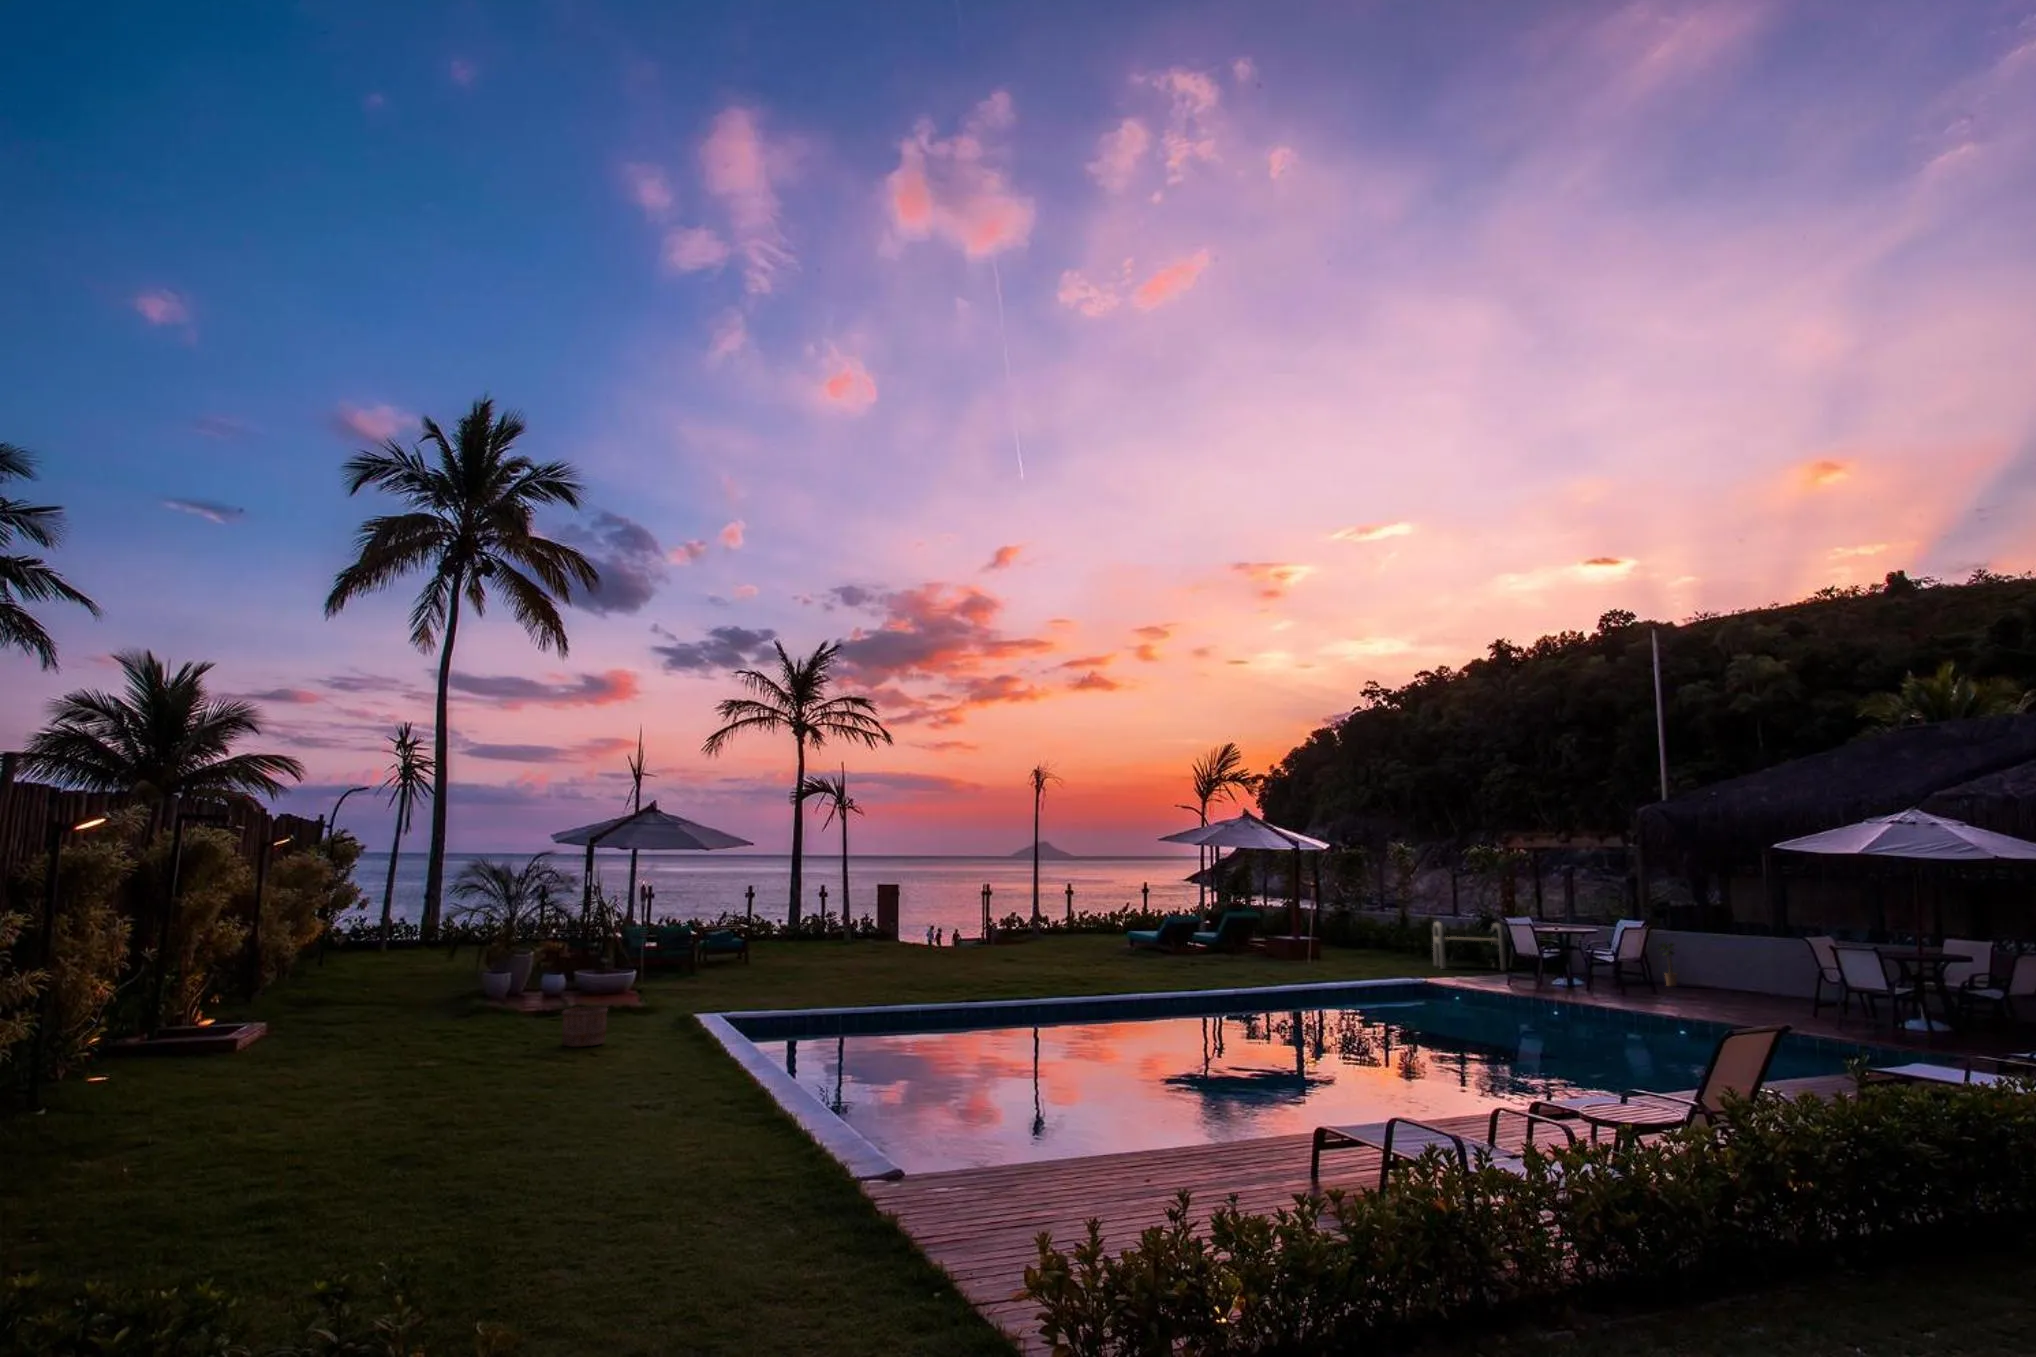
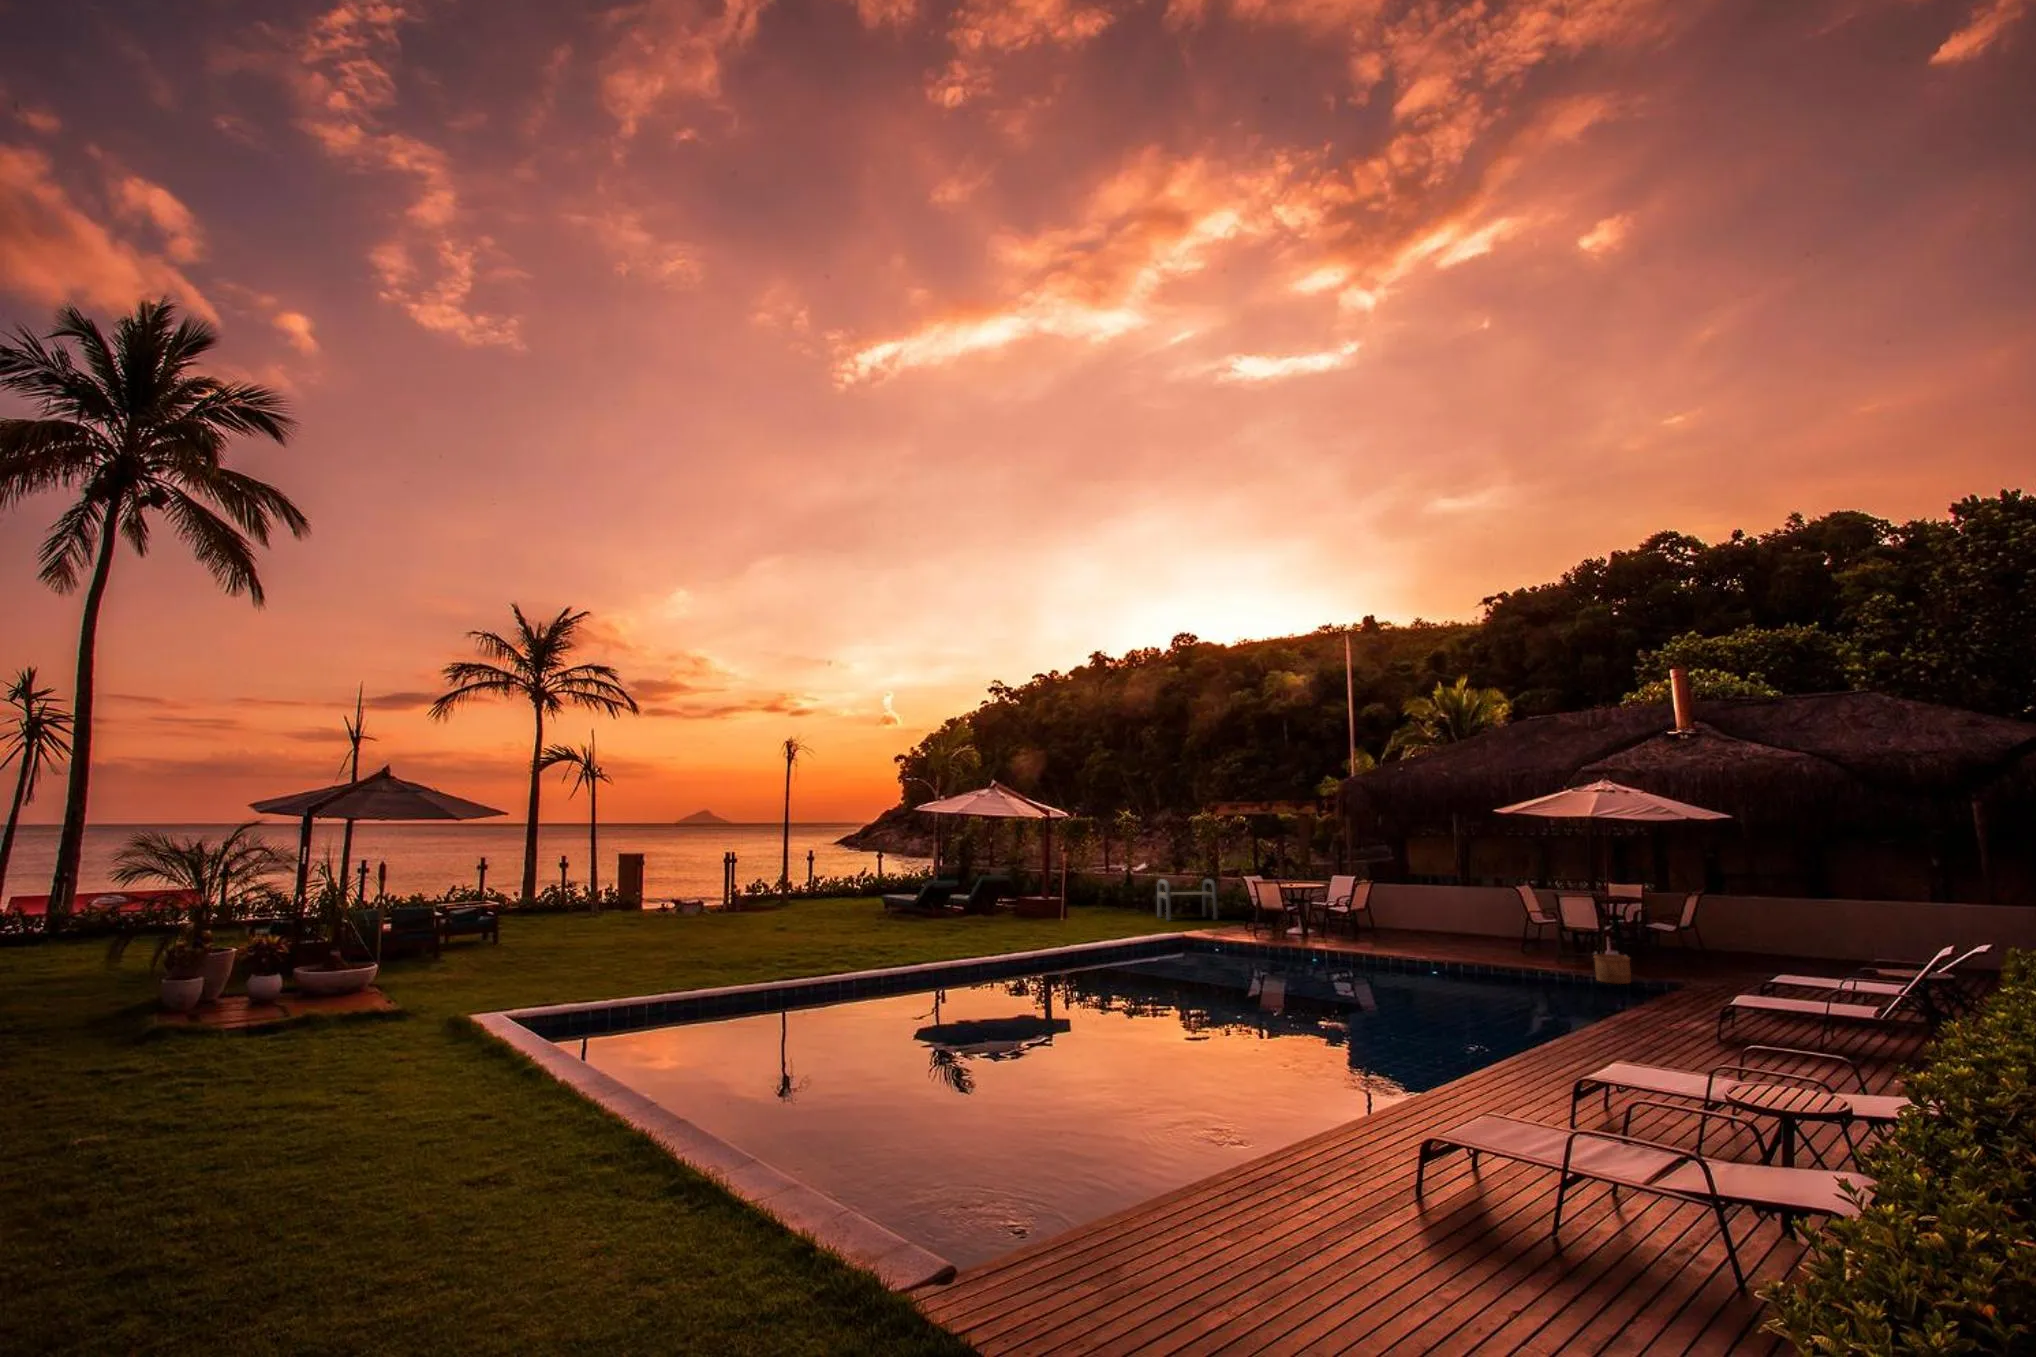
potted plant: present [1659,941,1677,987] -> none [1345,890,1367,931]
wooden bucket: present [562,1007,608,1047] -> present [1594,954,1631,984]

